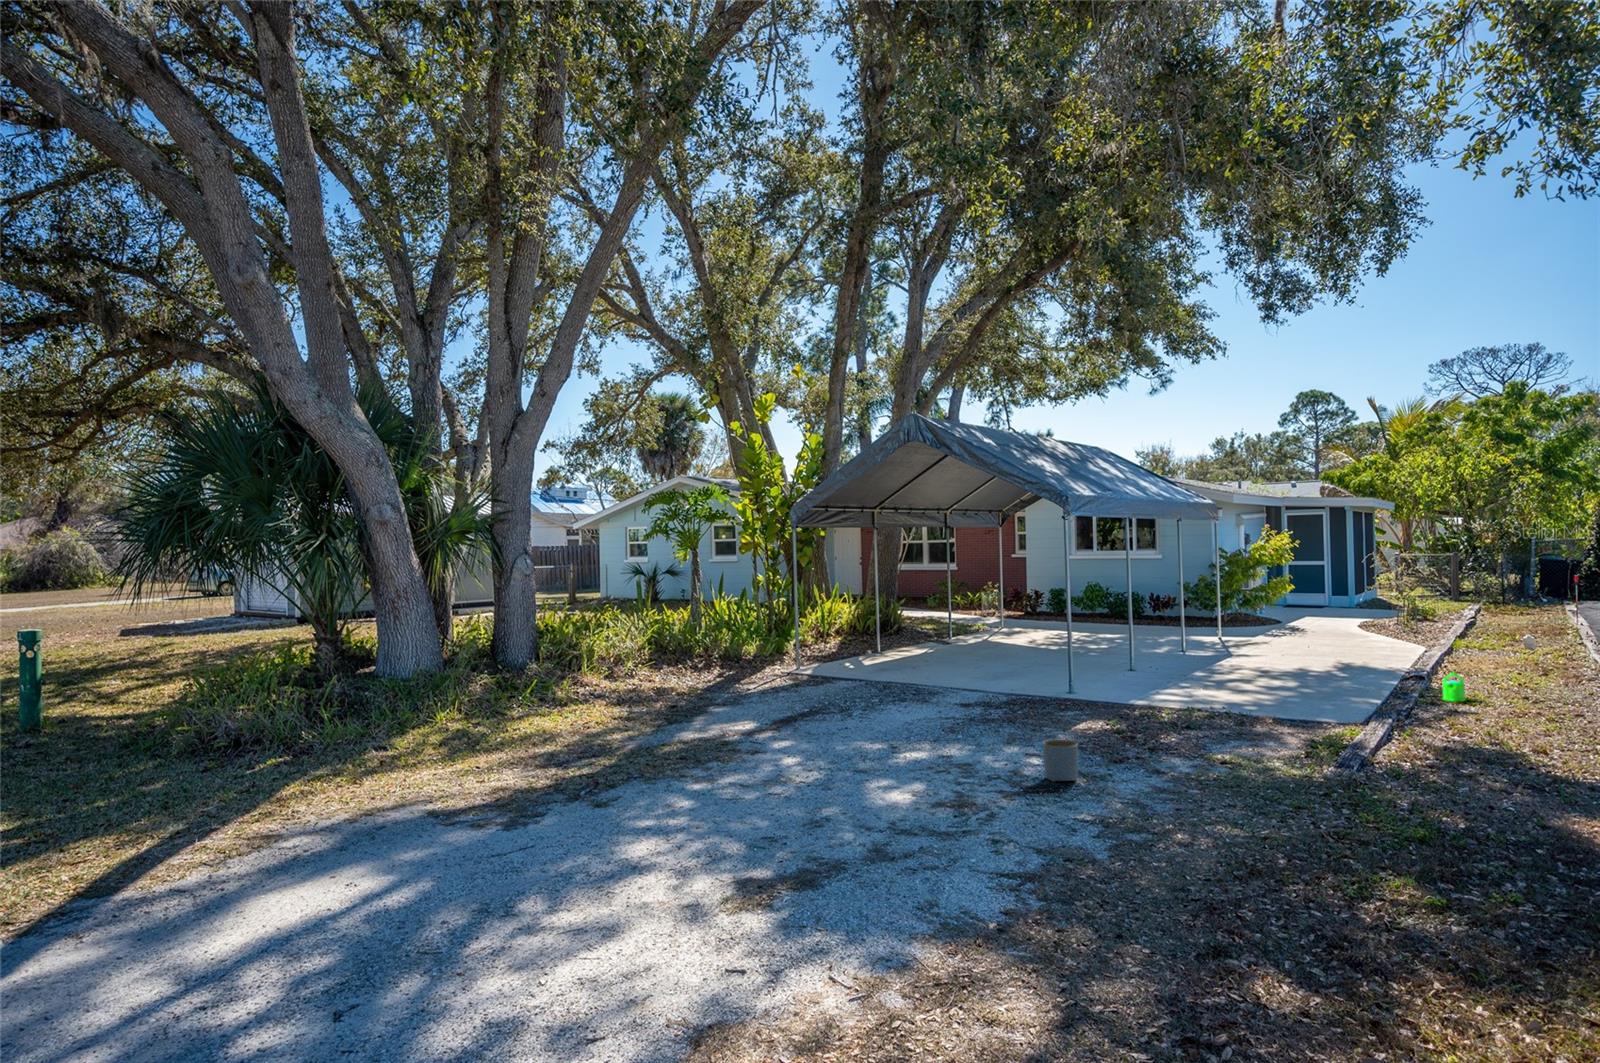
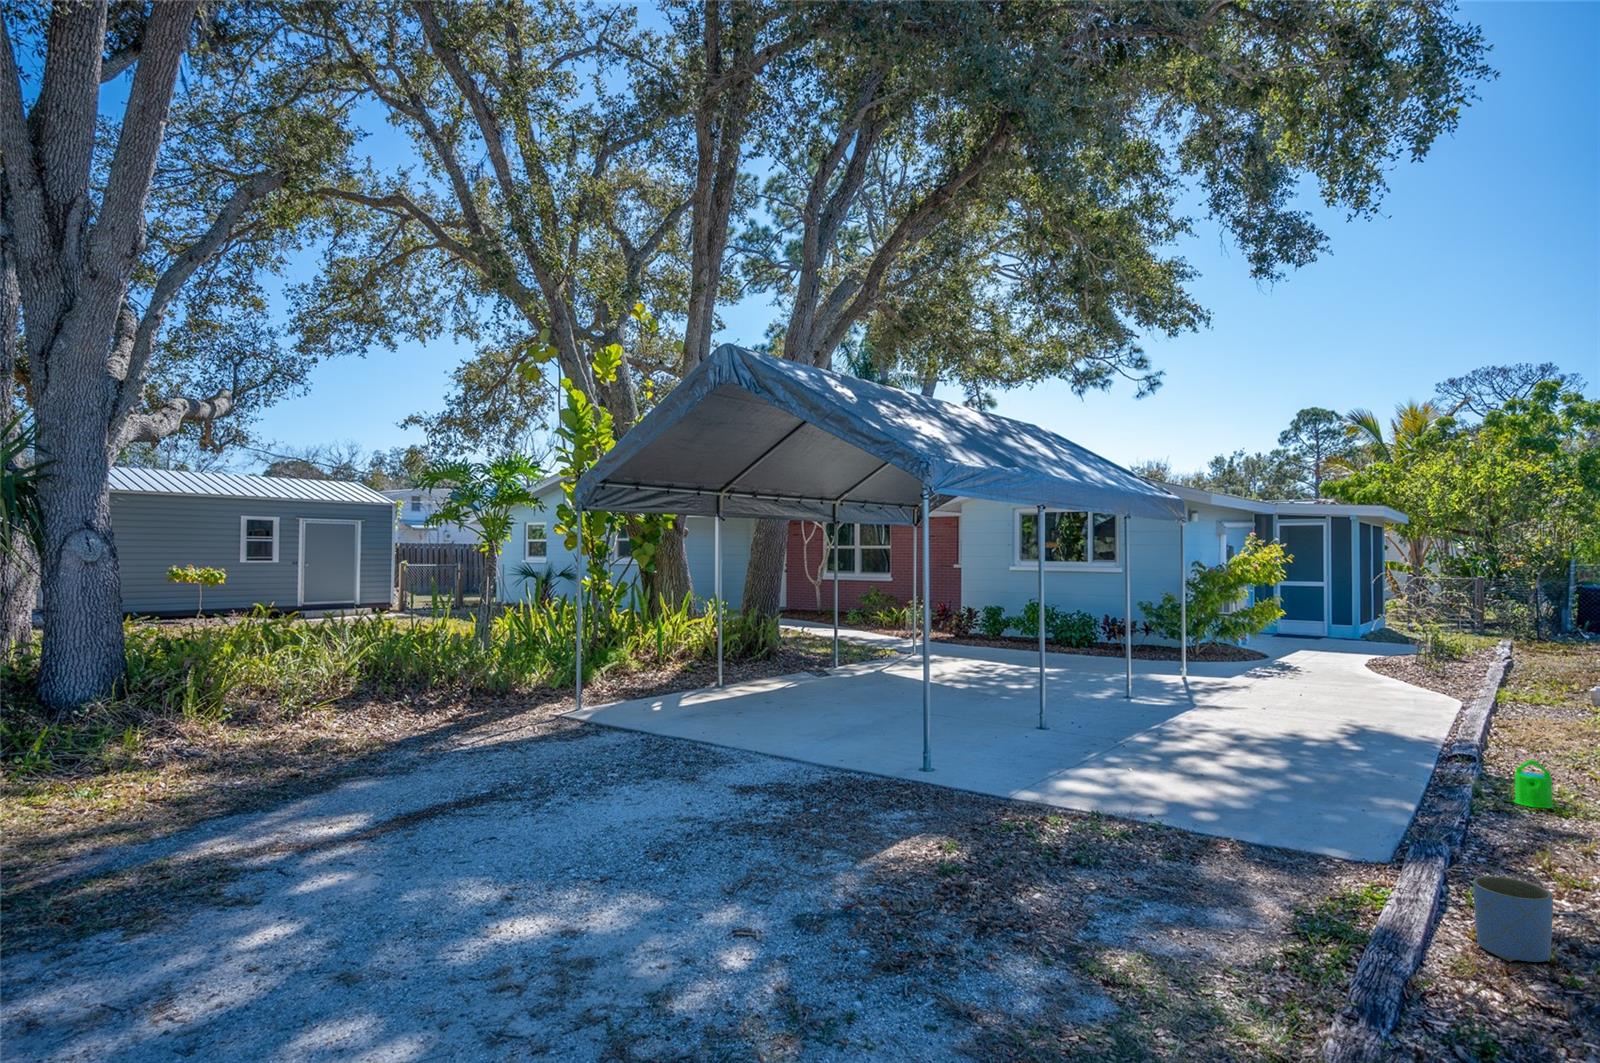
planter: present [1043,740,1078,782] -> present [1473,876,1553,962]

